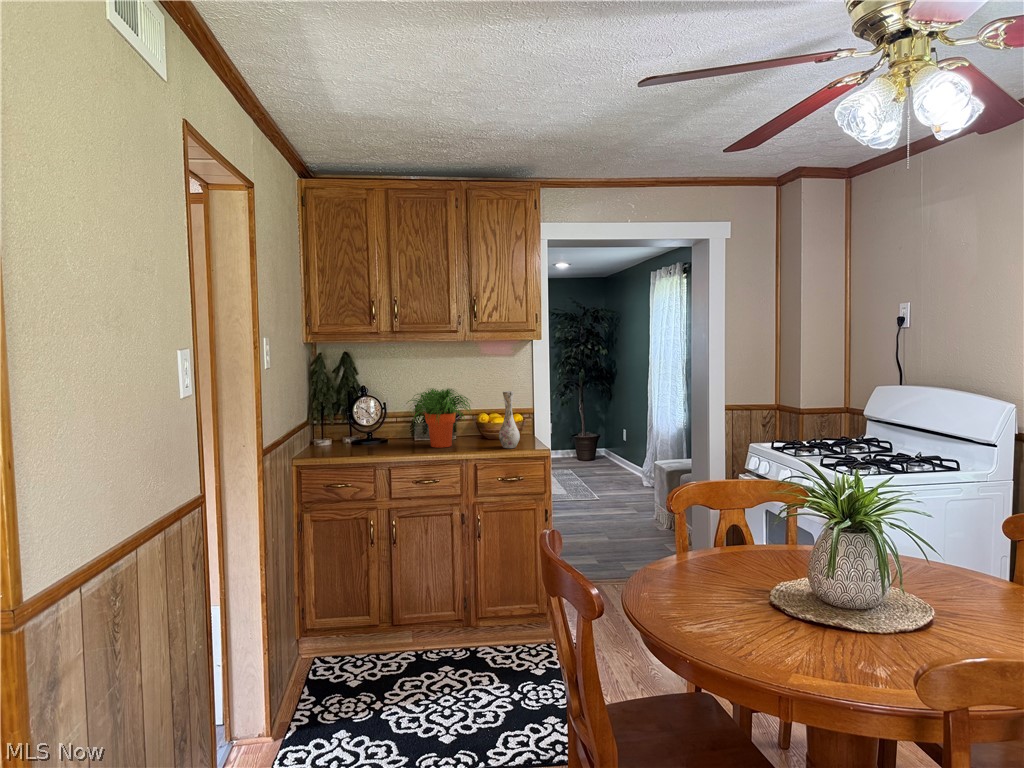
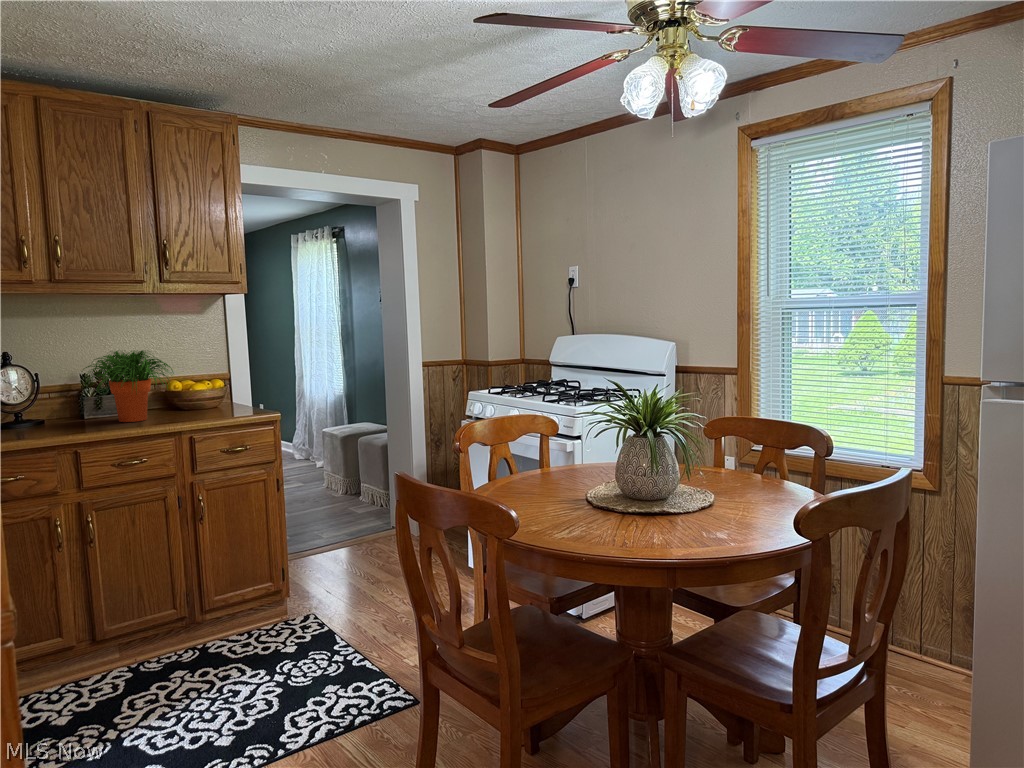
vase: present [499,391,520,448] -> none [210,351,235,416]

